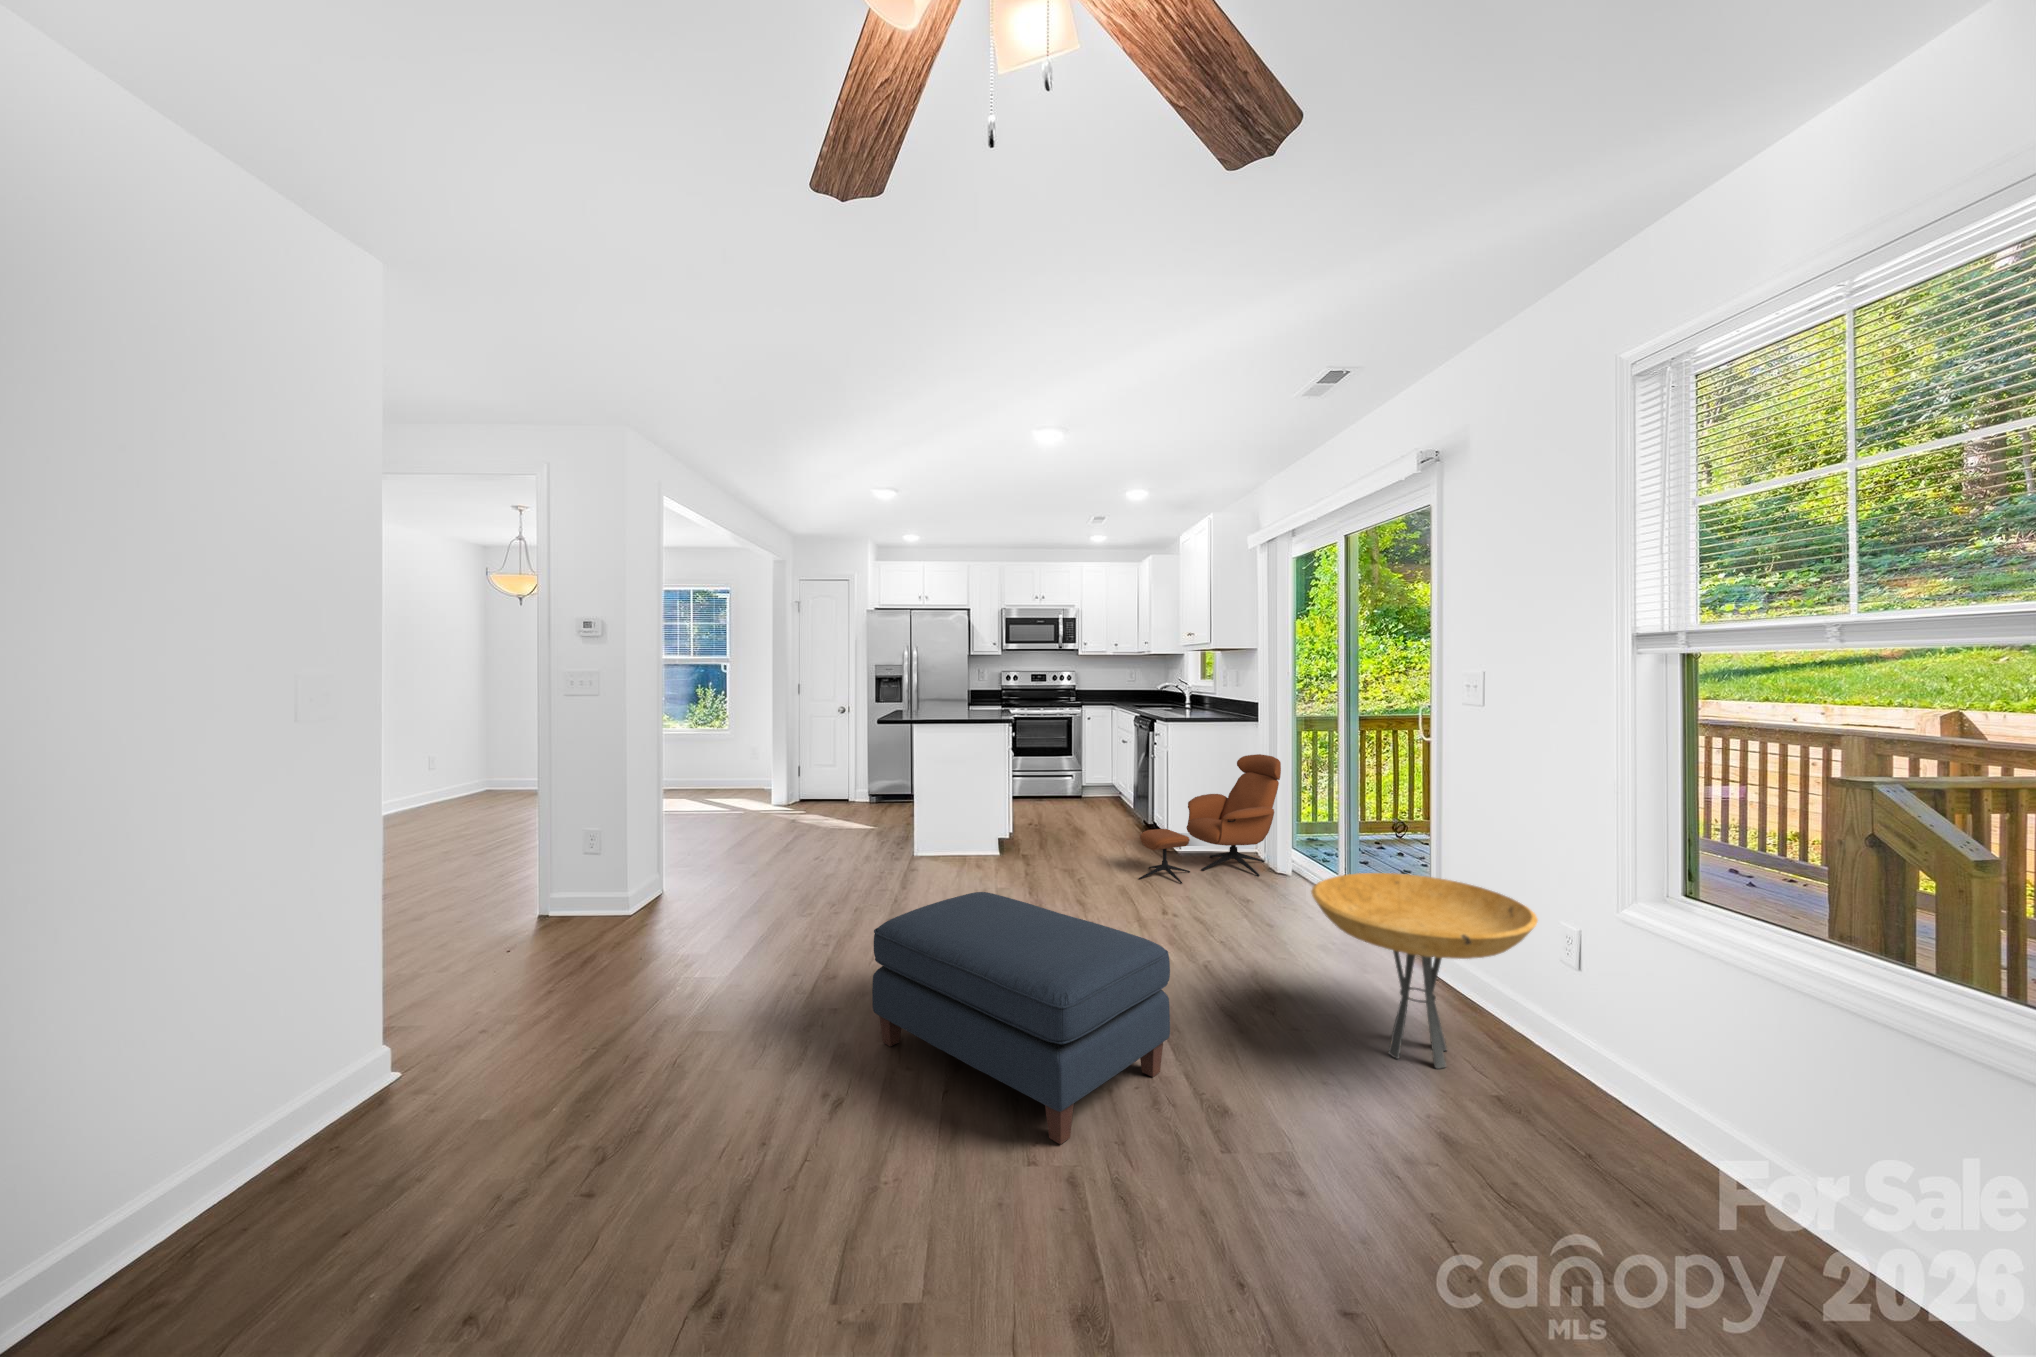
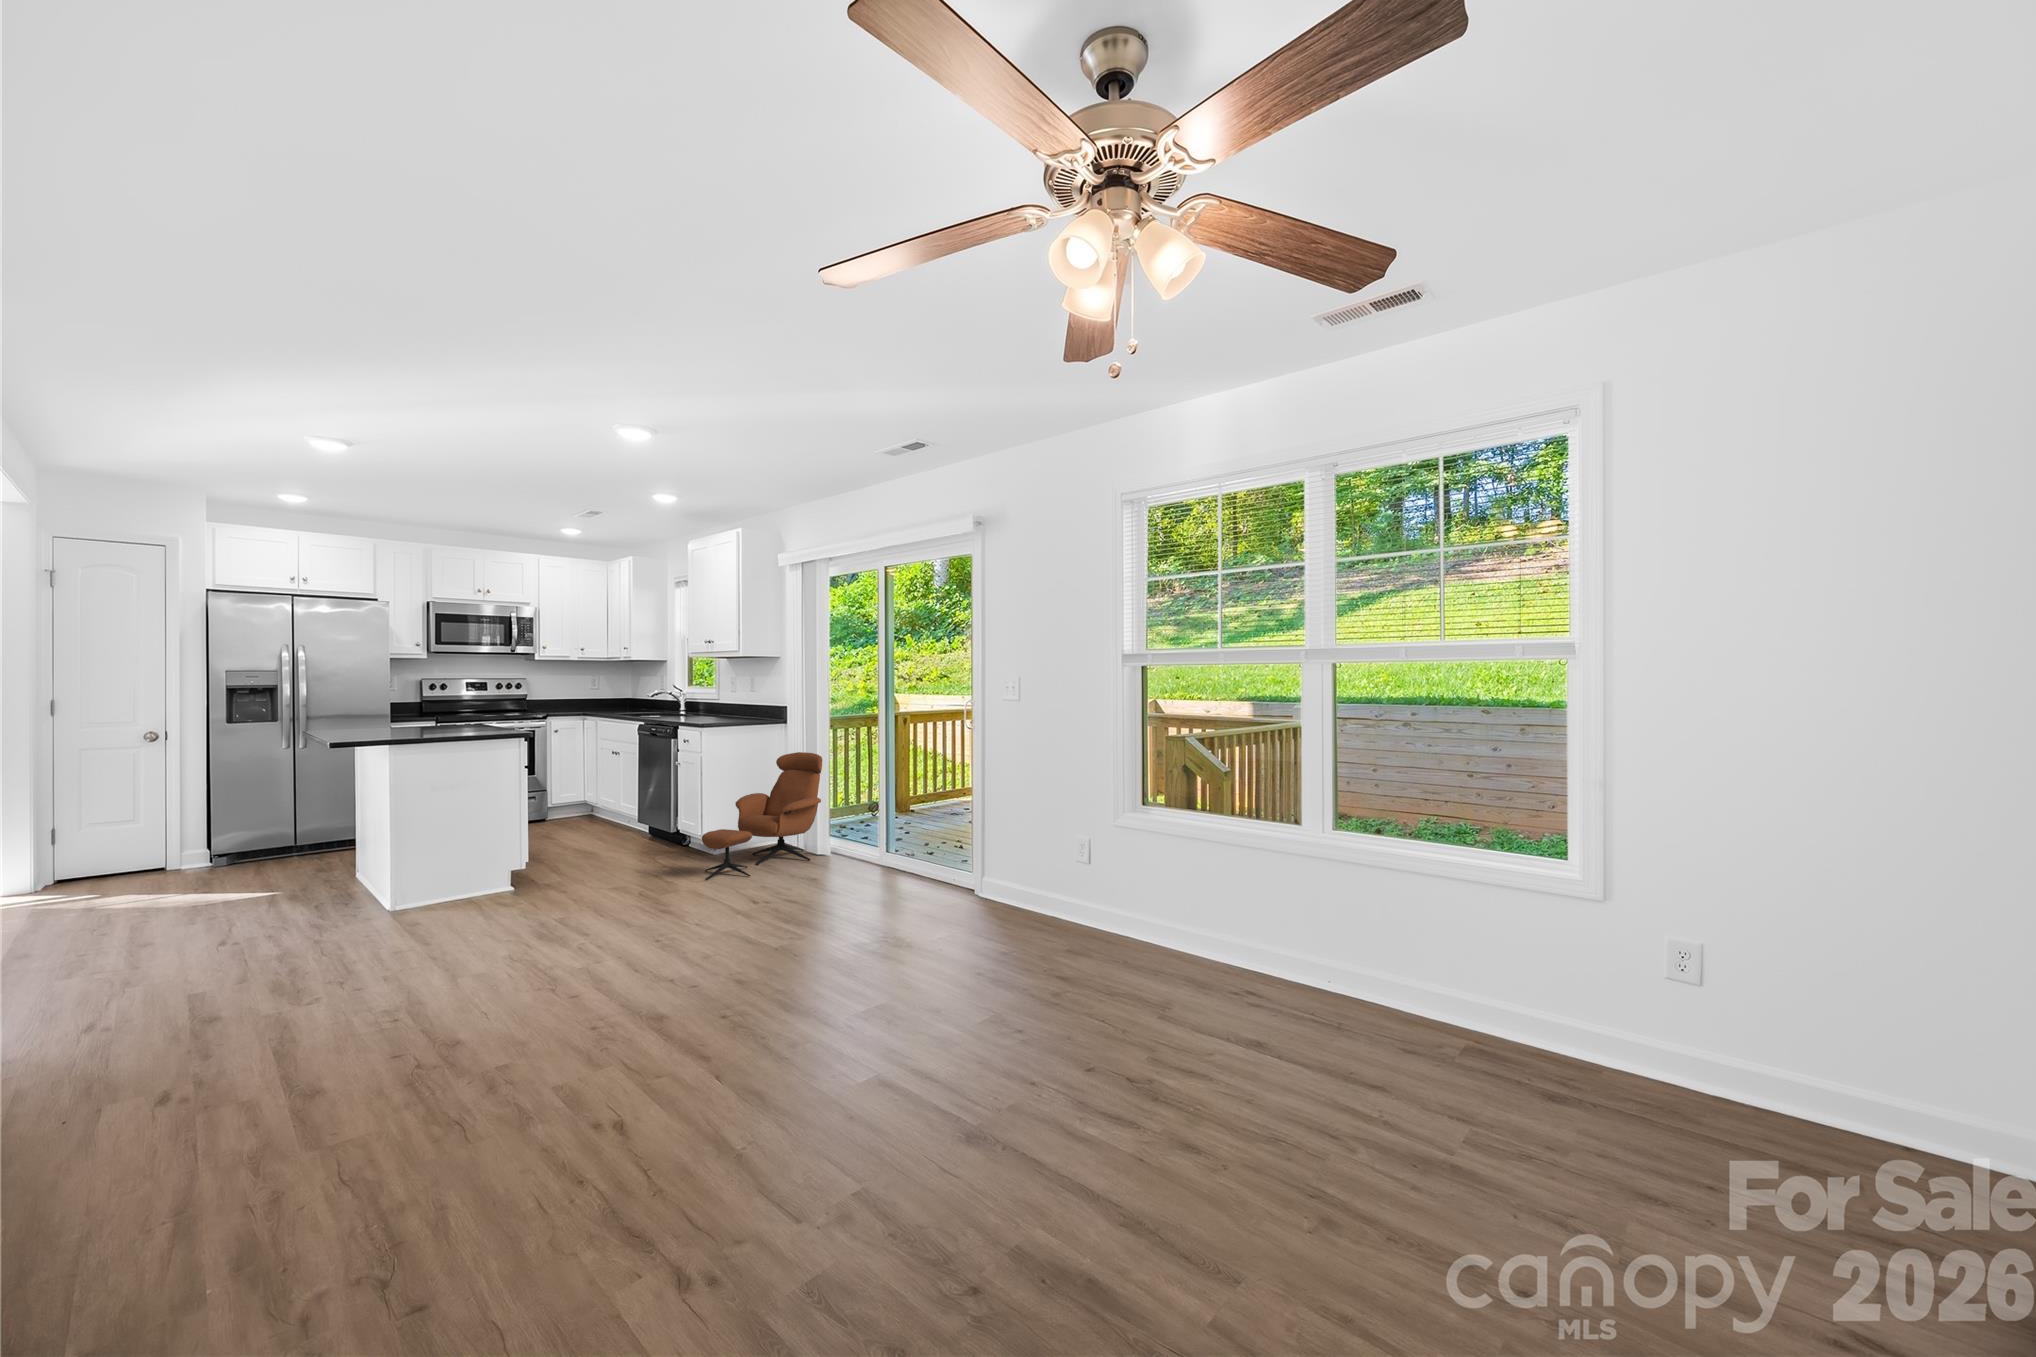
side table: present [1311,873,1538,1068] -> none [934,815,1069,936]
ottoman: present [872,892,1170,1145] -> none [596,878,871,1032]

